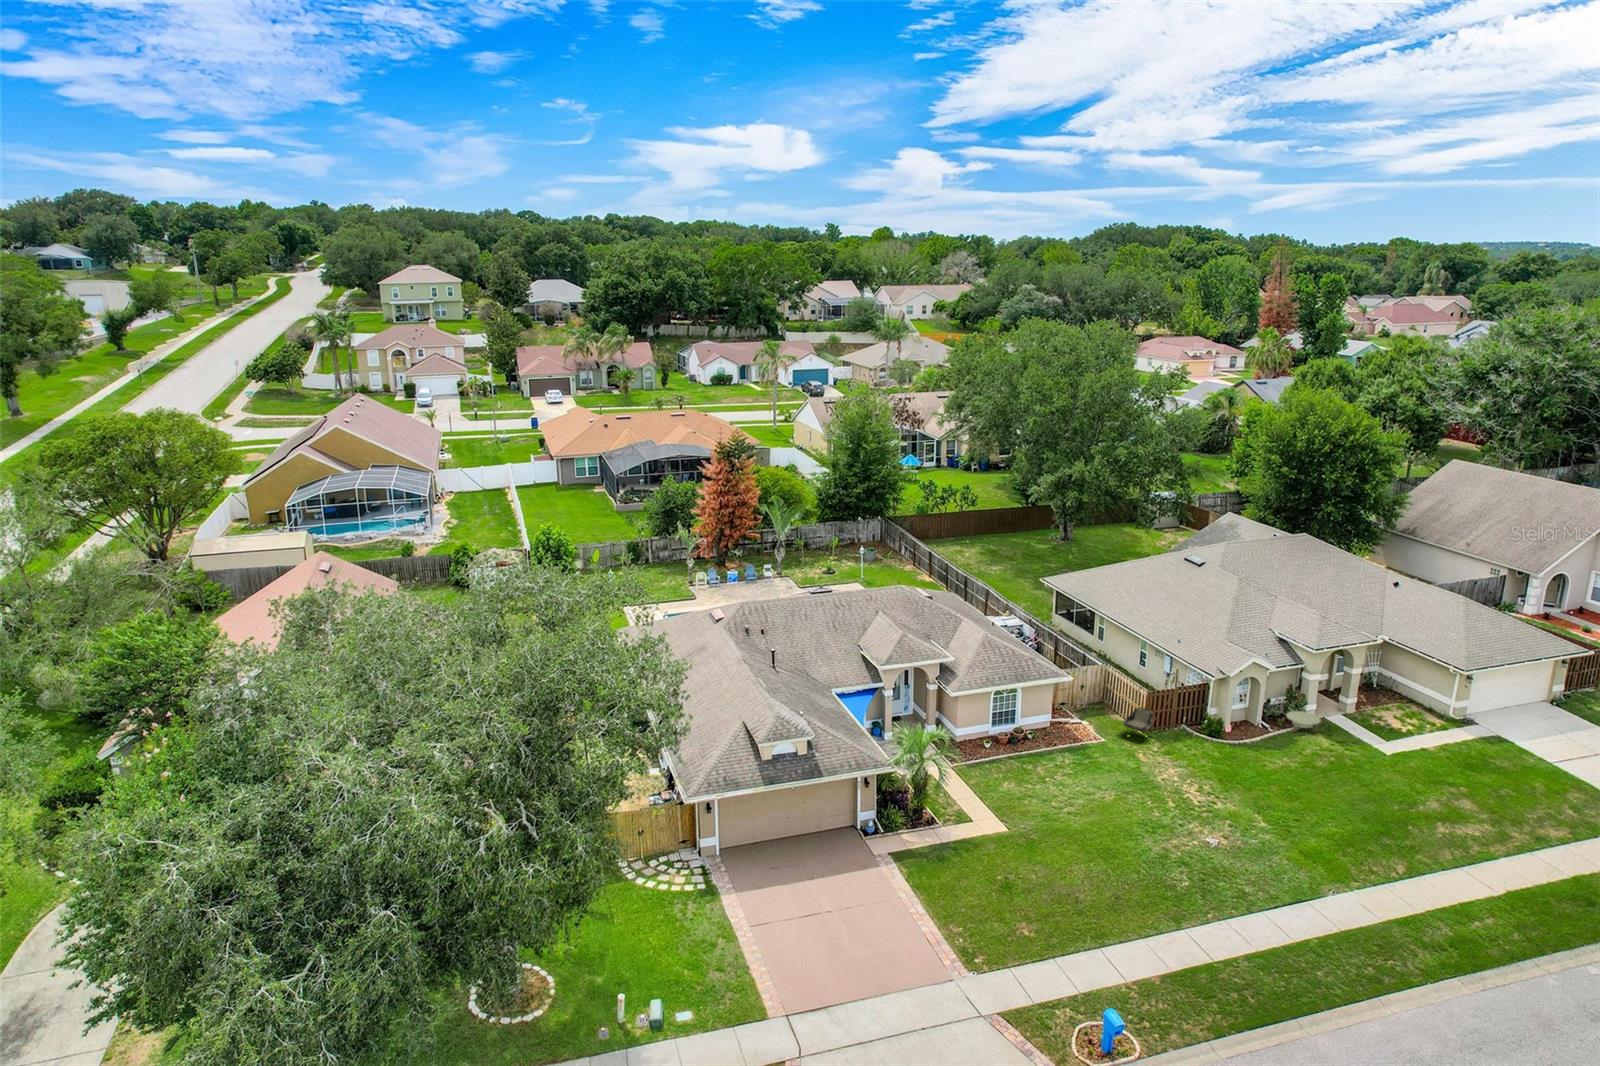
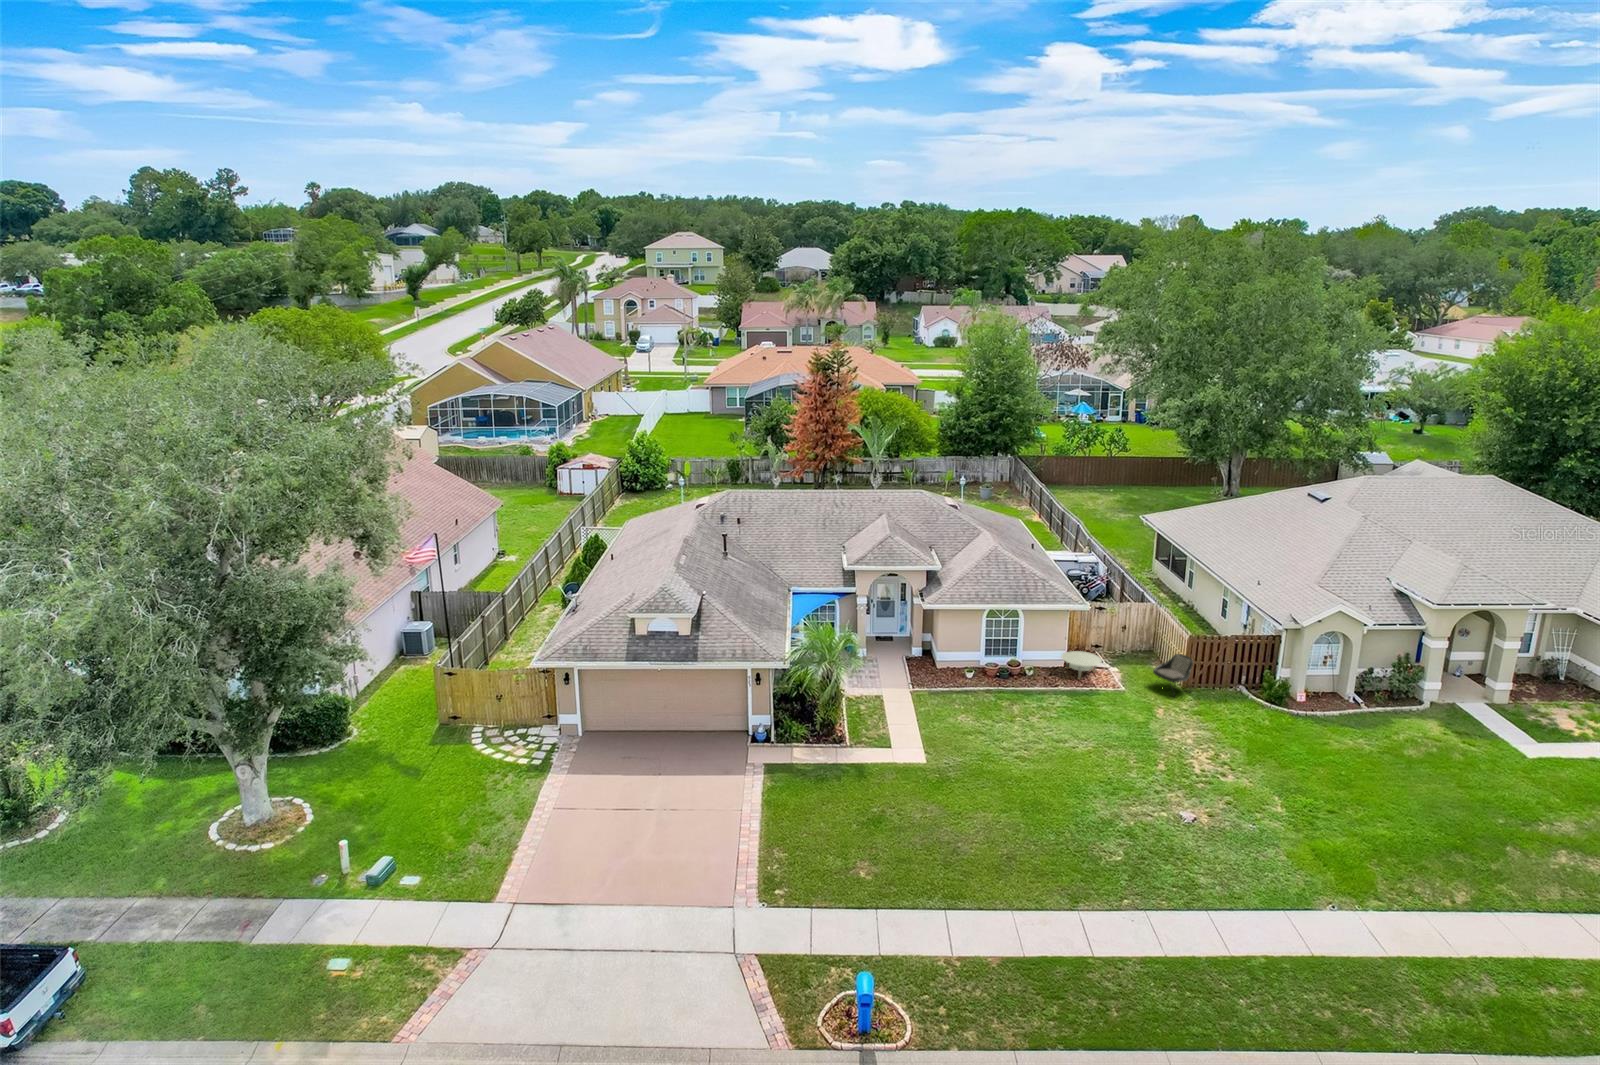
round table: present [1286,711,1320,733] -> present [1062,651,1102,680]

